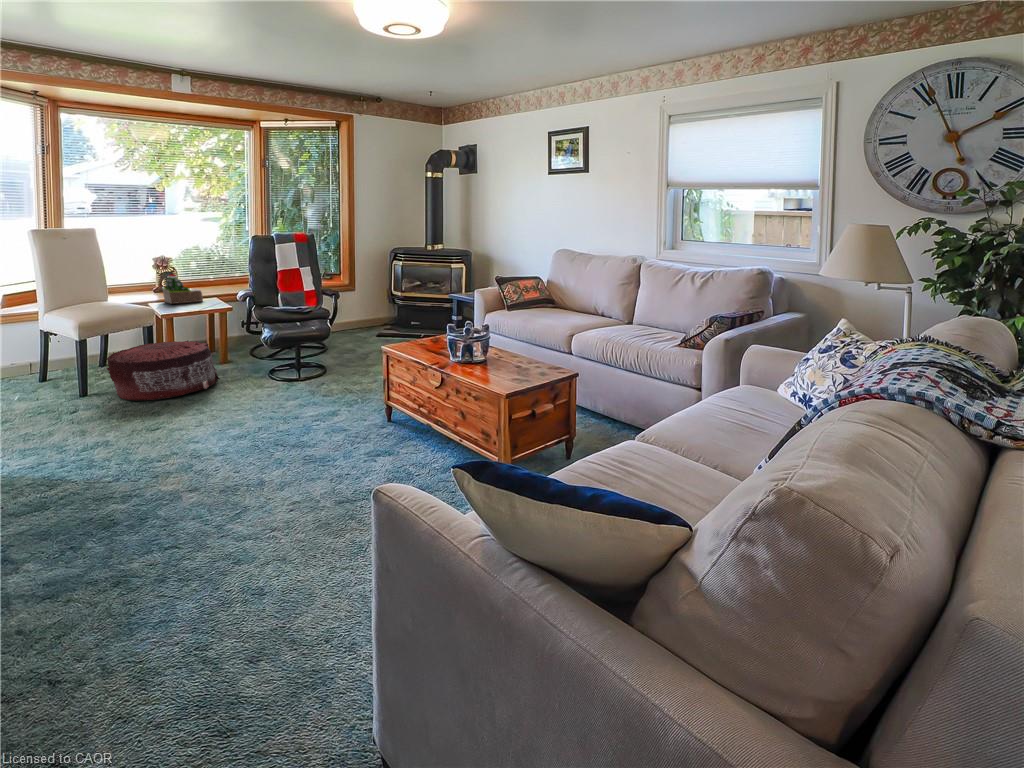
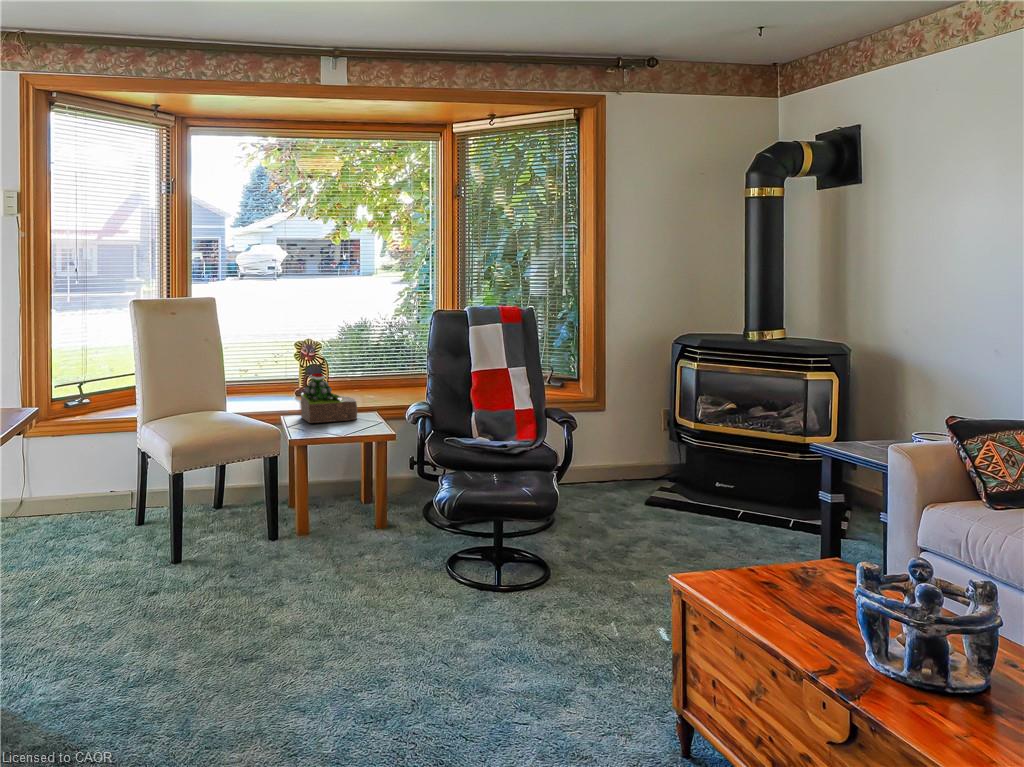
pouf: present [107,340,220,401] -> none [191,496,361,610]

